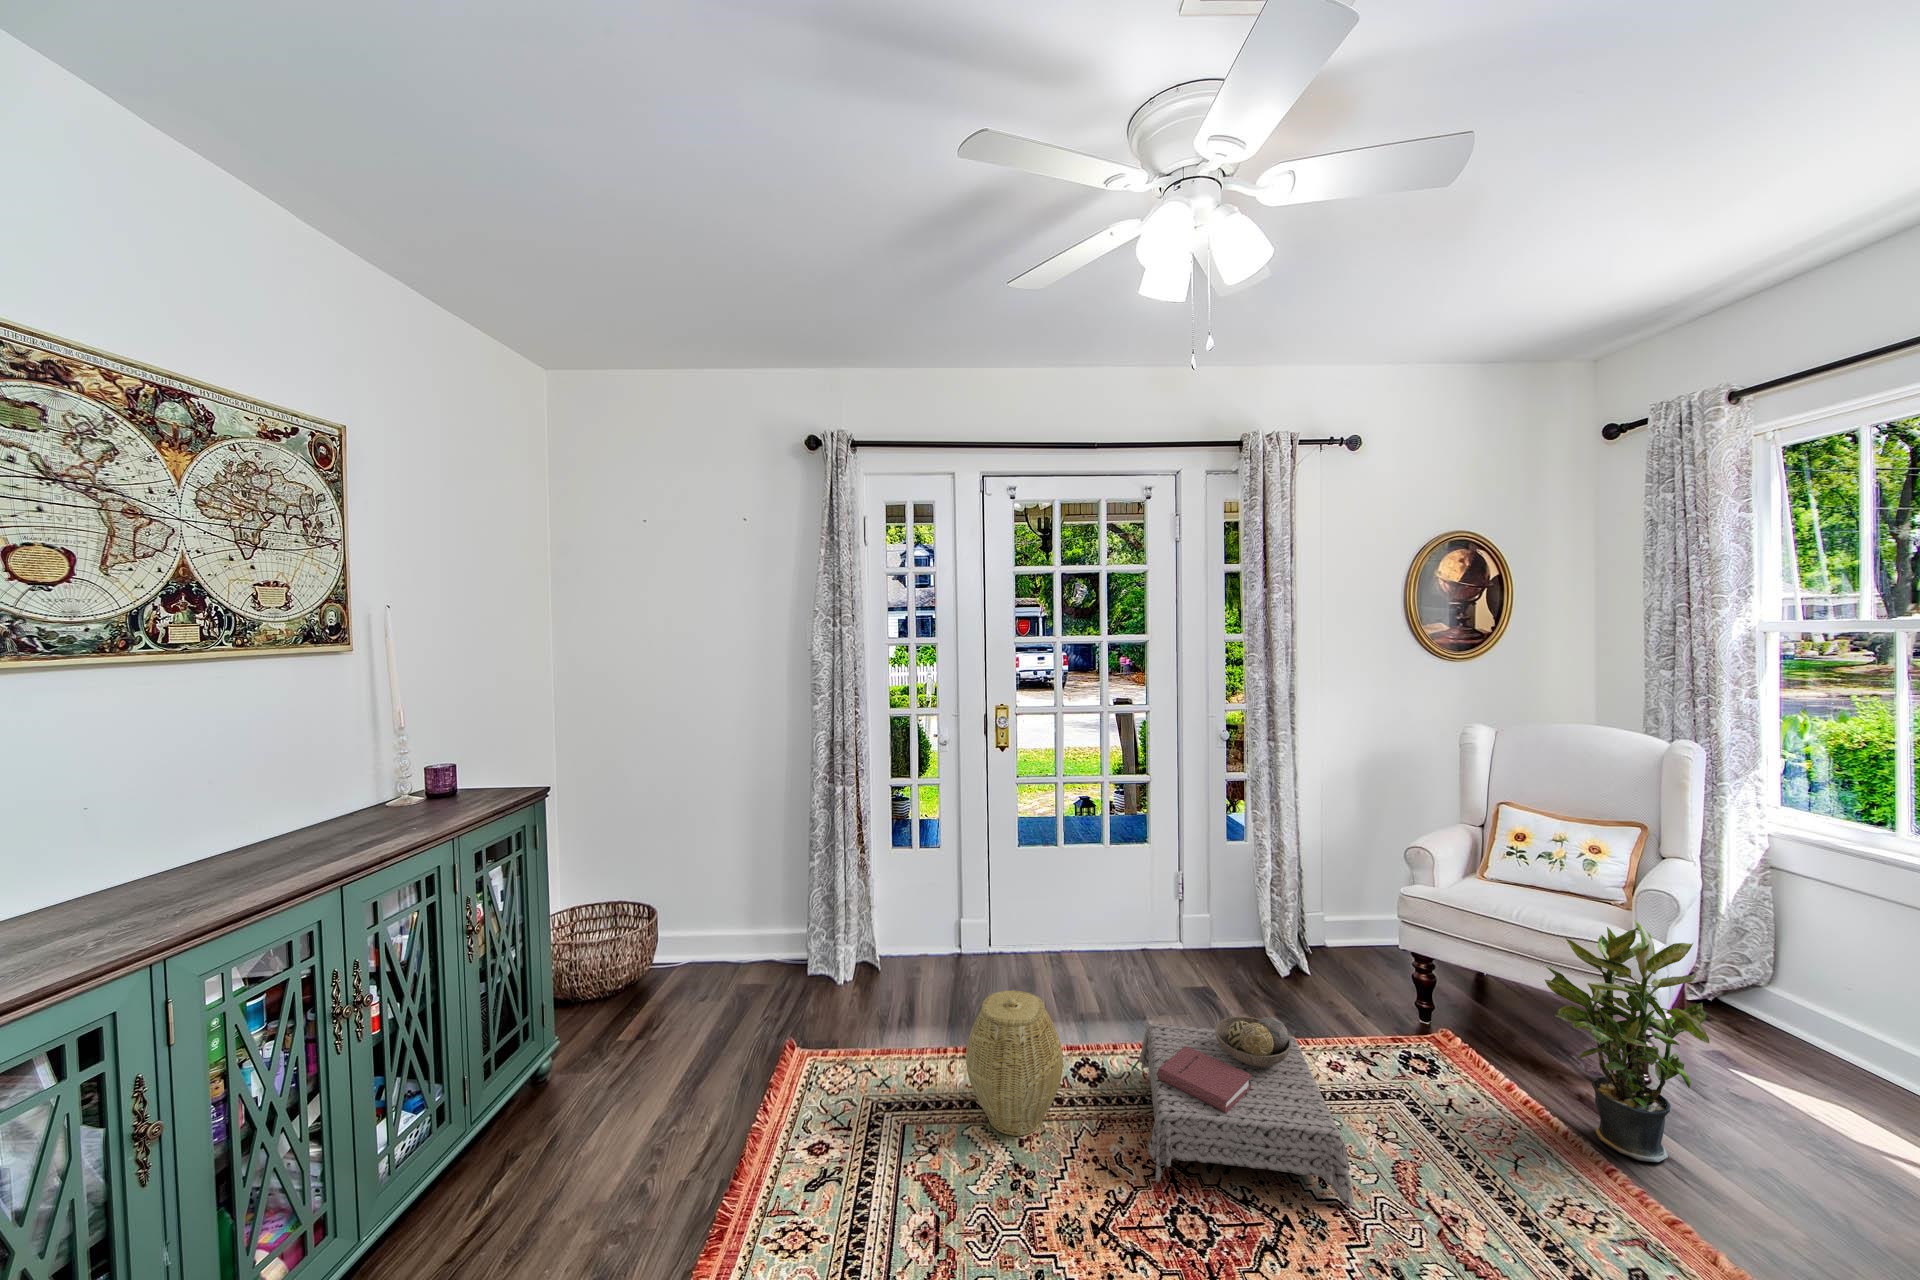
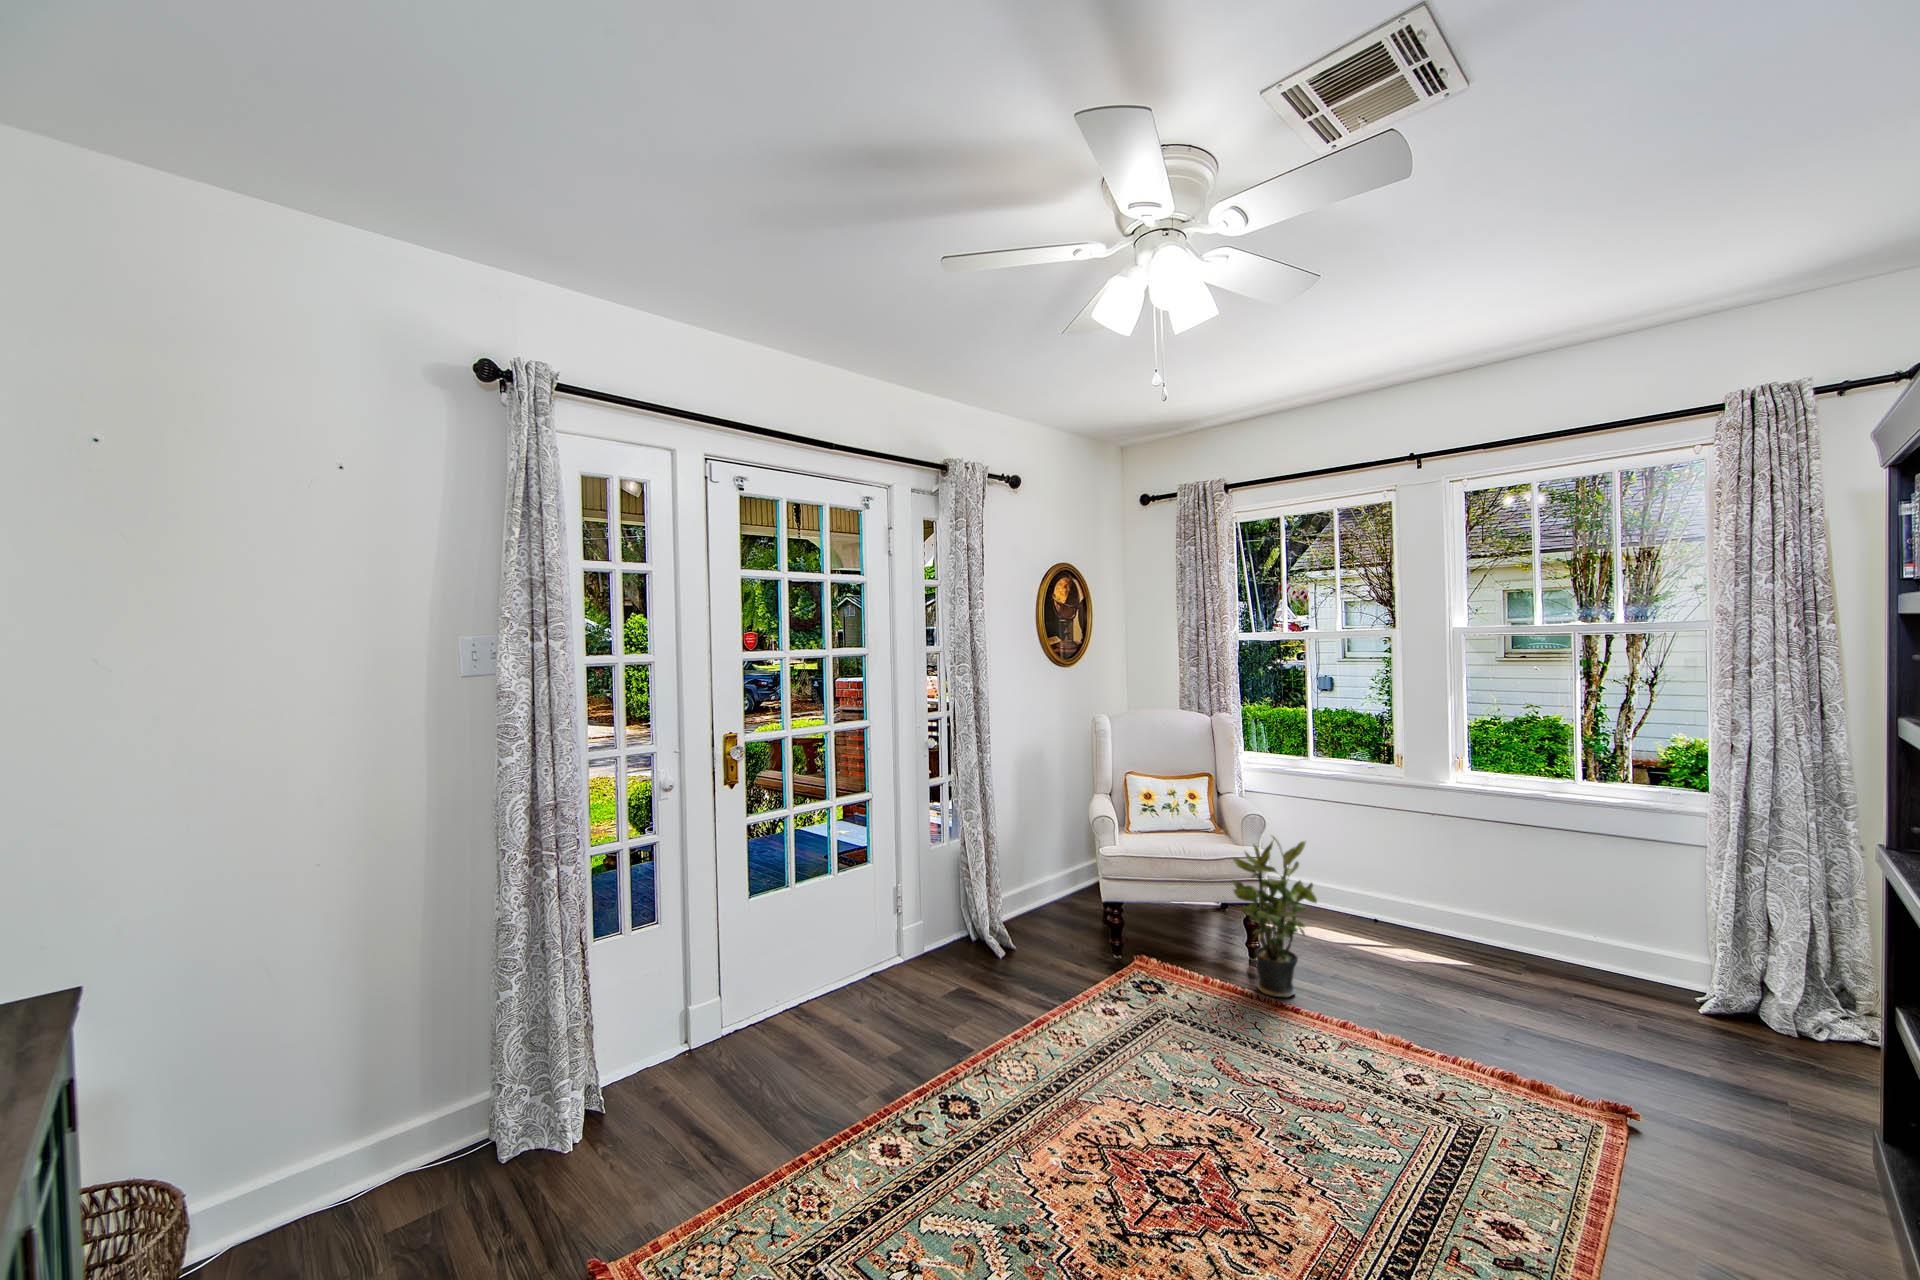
woven basket: present [966,991,1063,1136] -> none [893,1033,1007,1209]
ottoman: present [1139,1016,1353,1207] -> none [1000,976,1226,1169]

